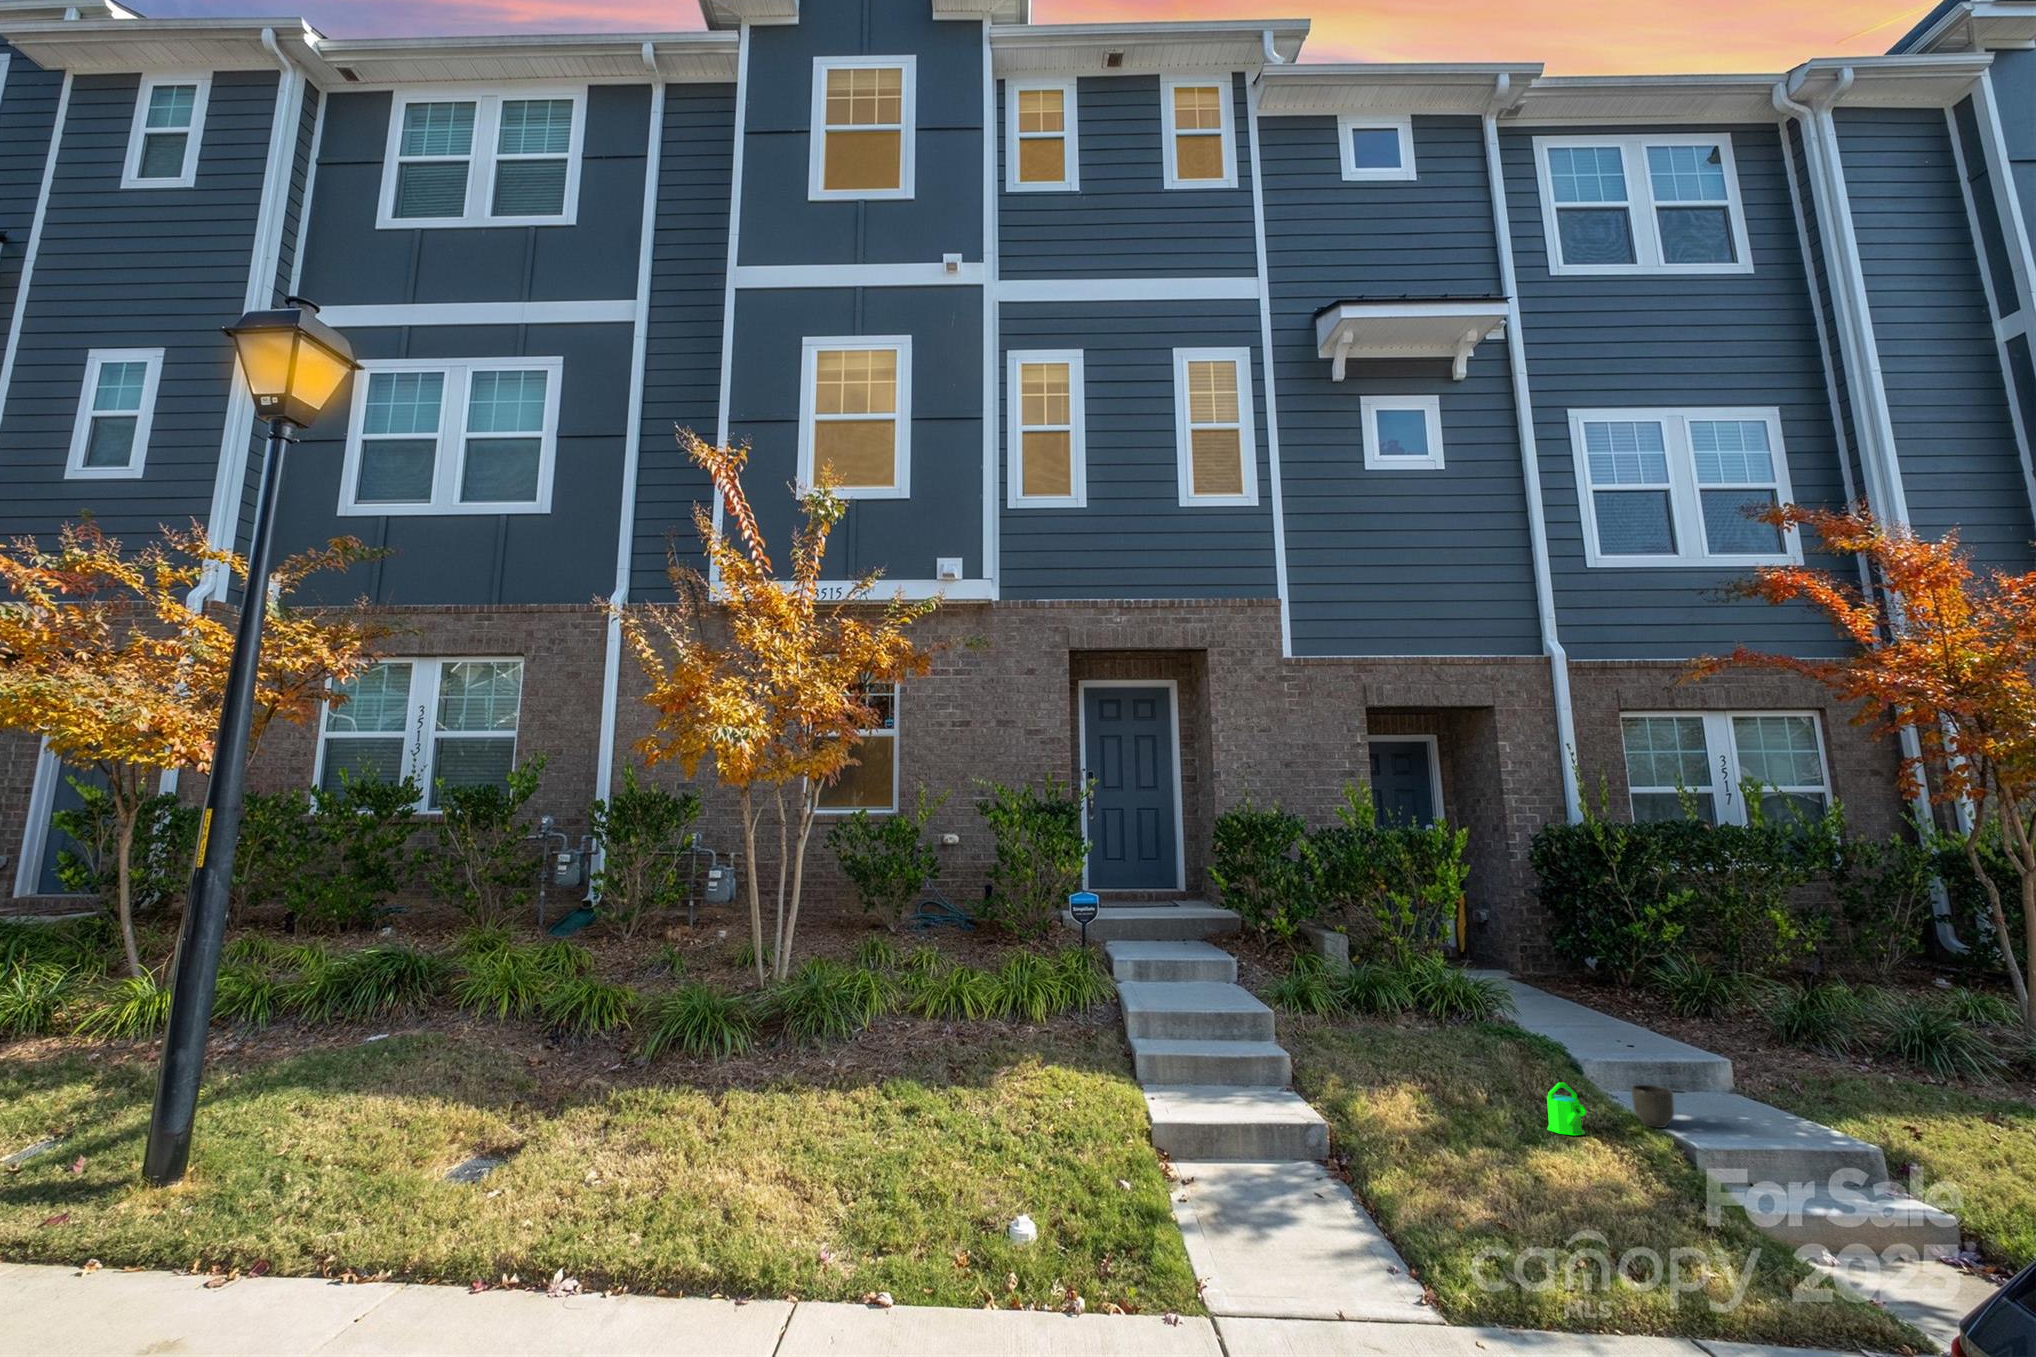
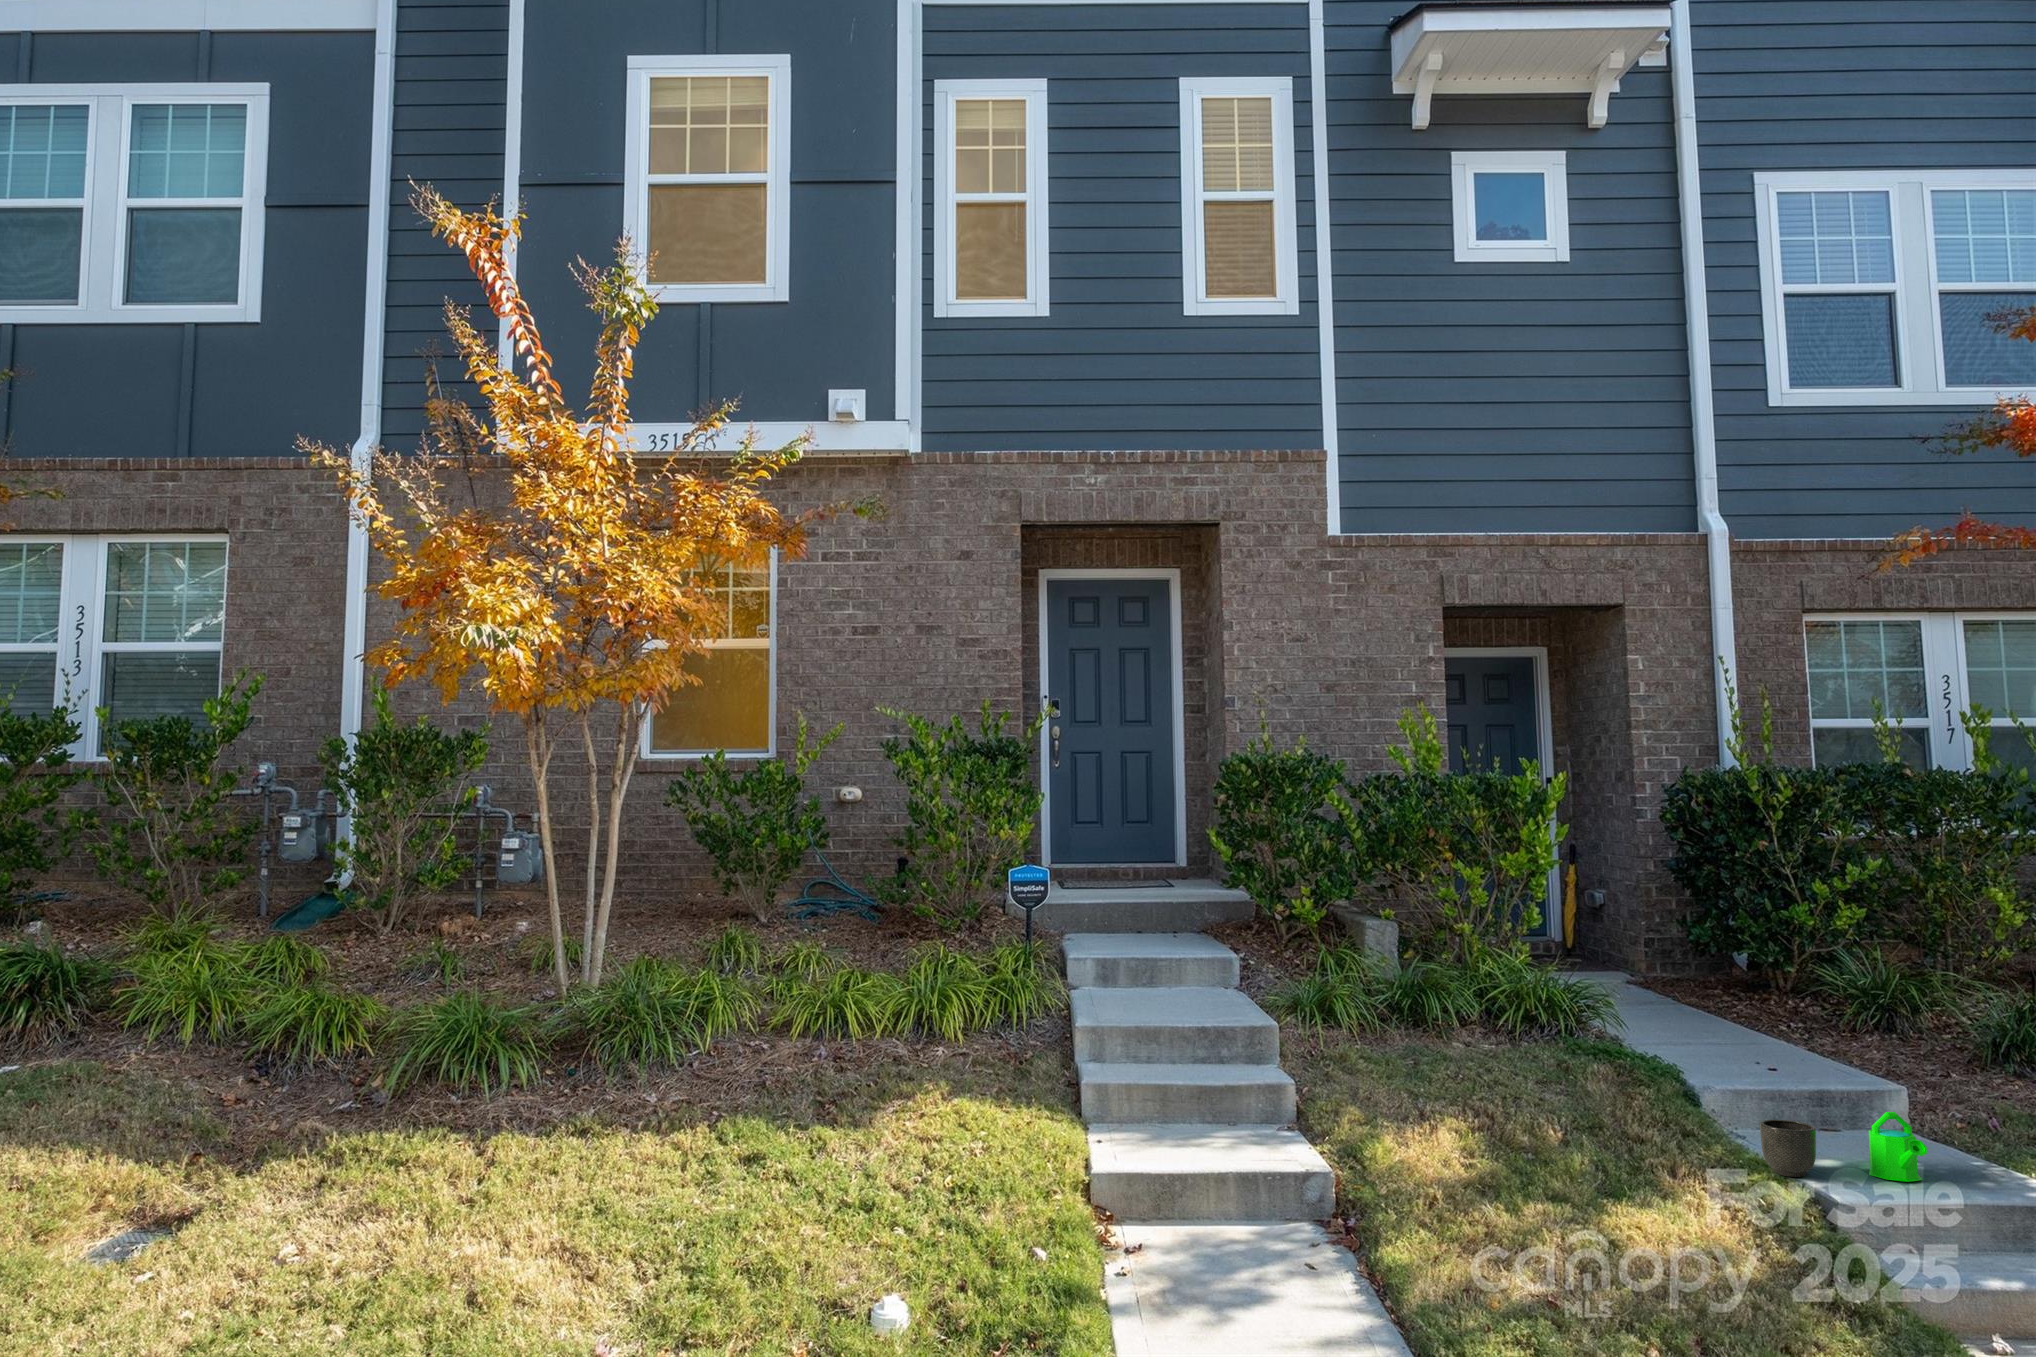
watering can: present [1547,1082,1586,1135] -> present [1869,1112,1927,1182]

